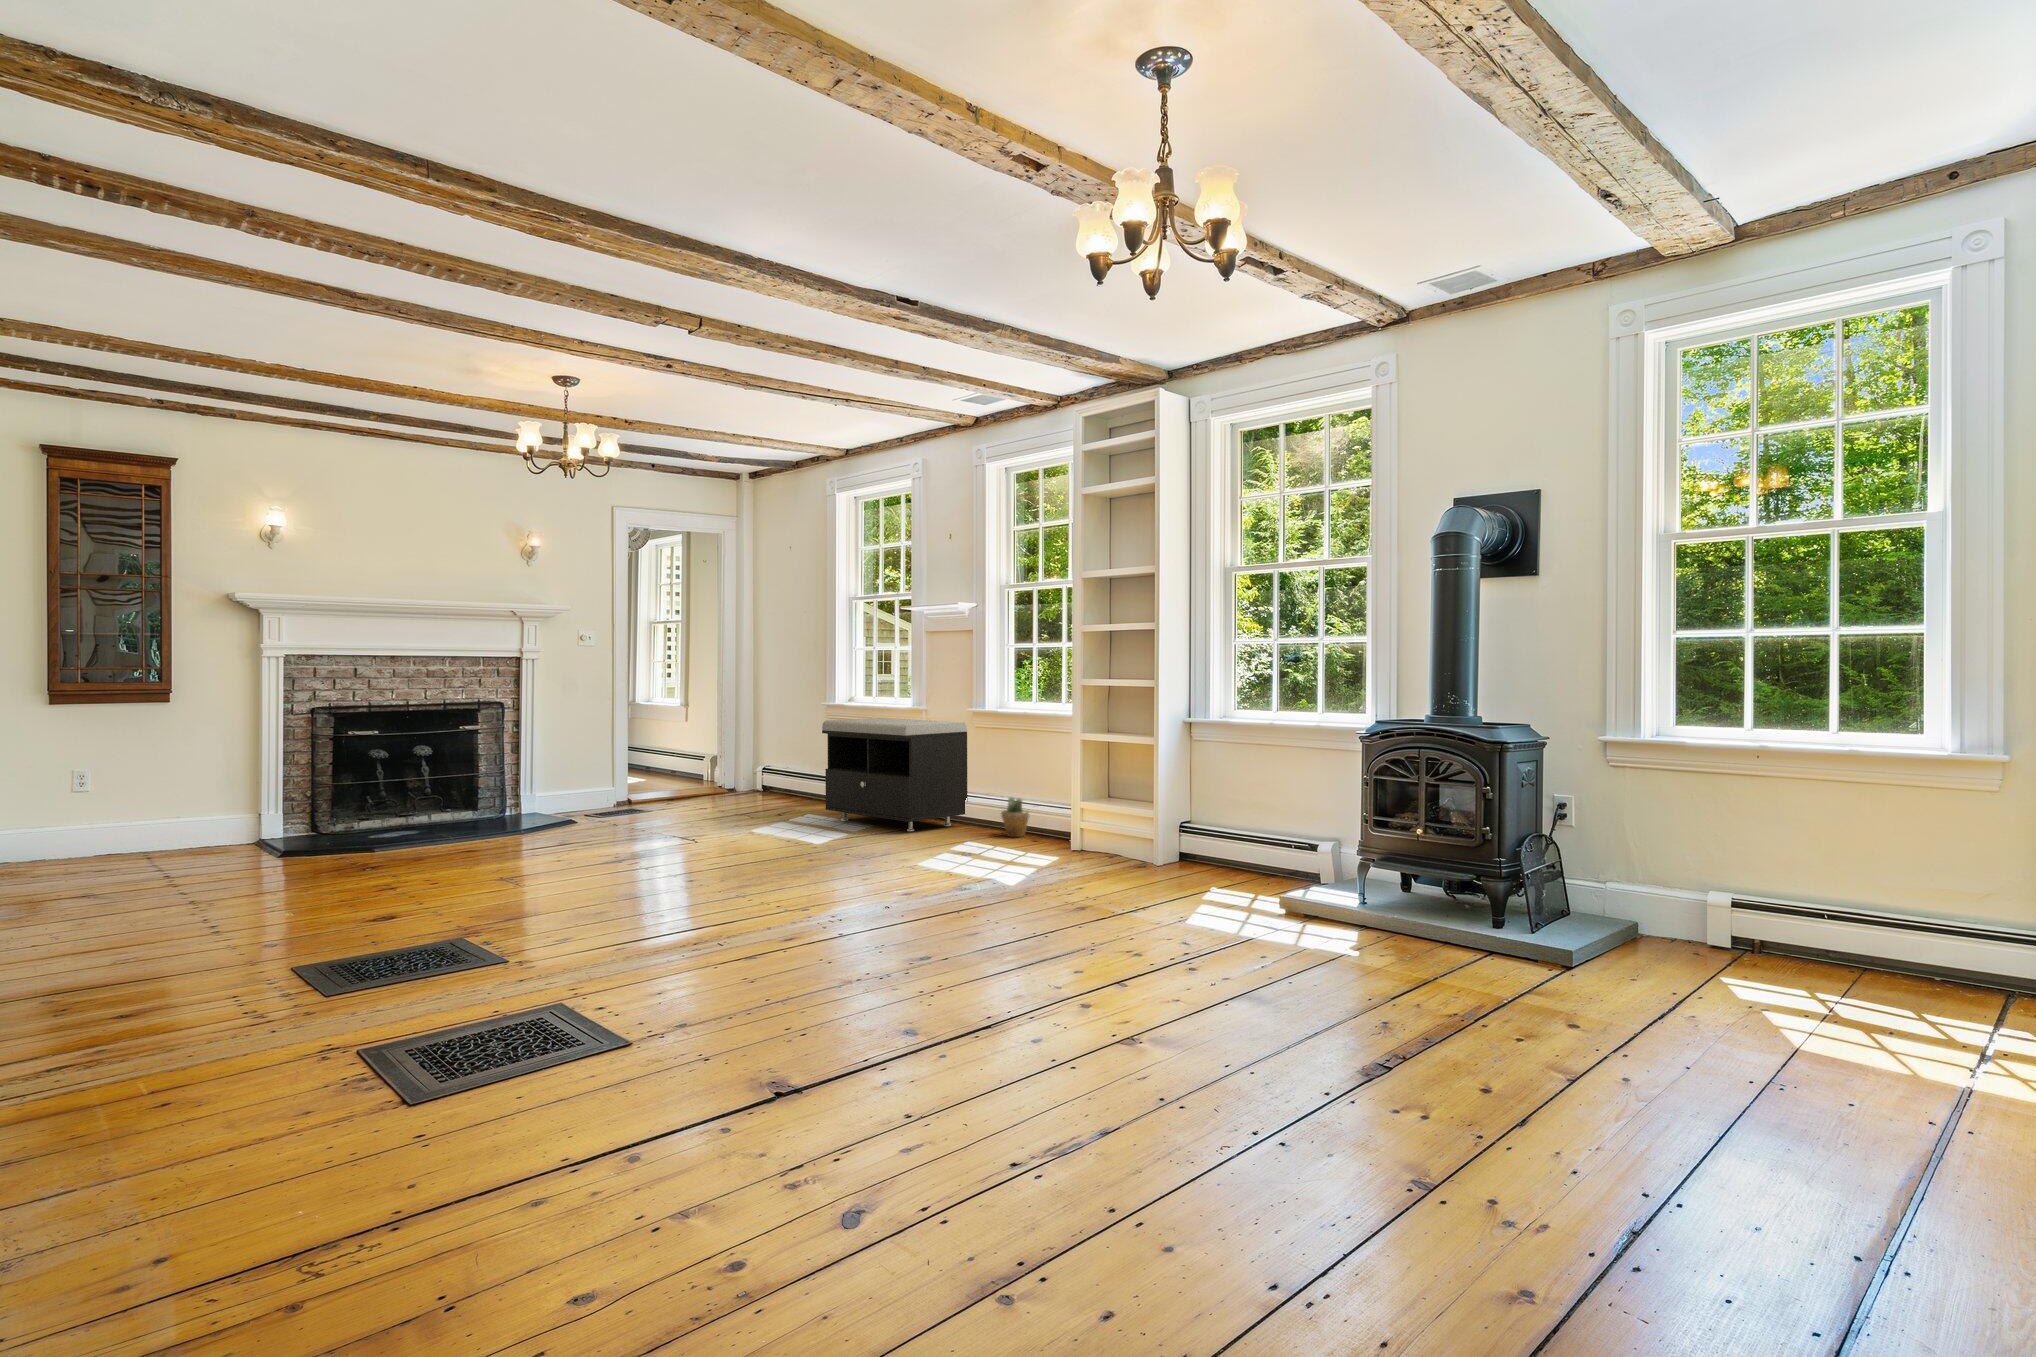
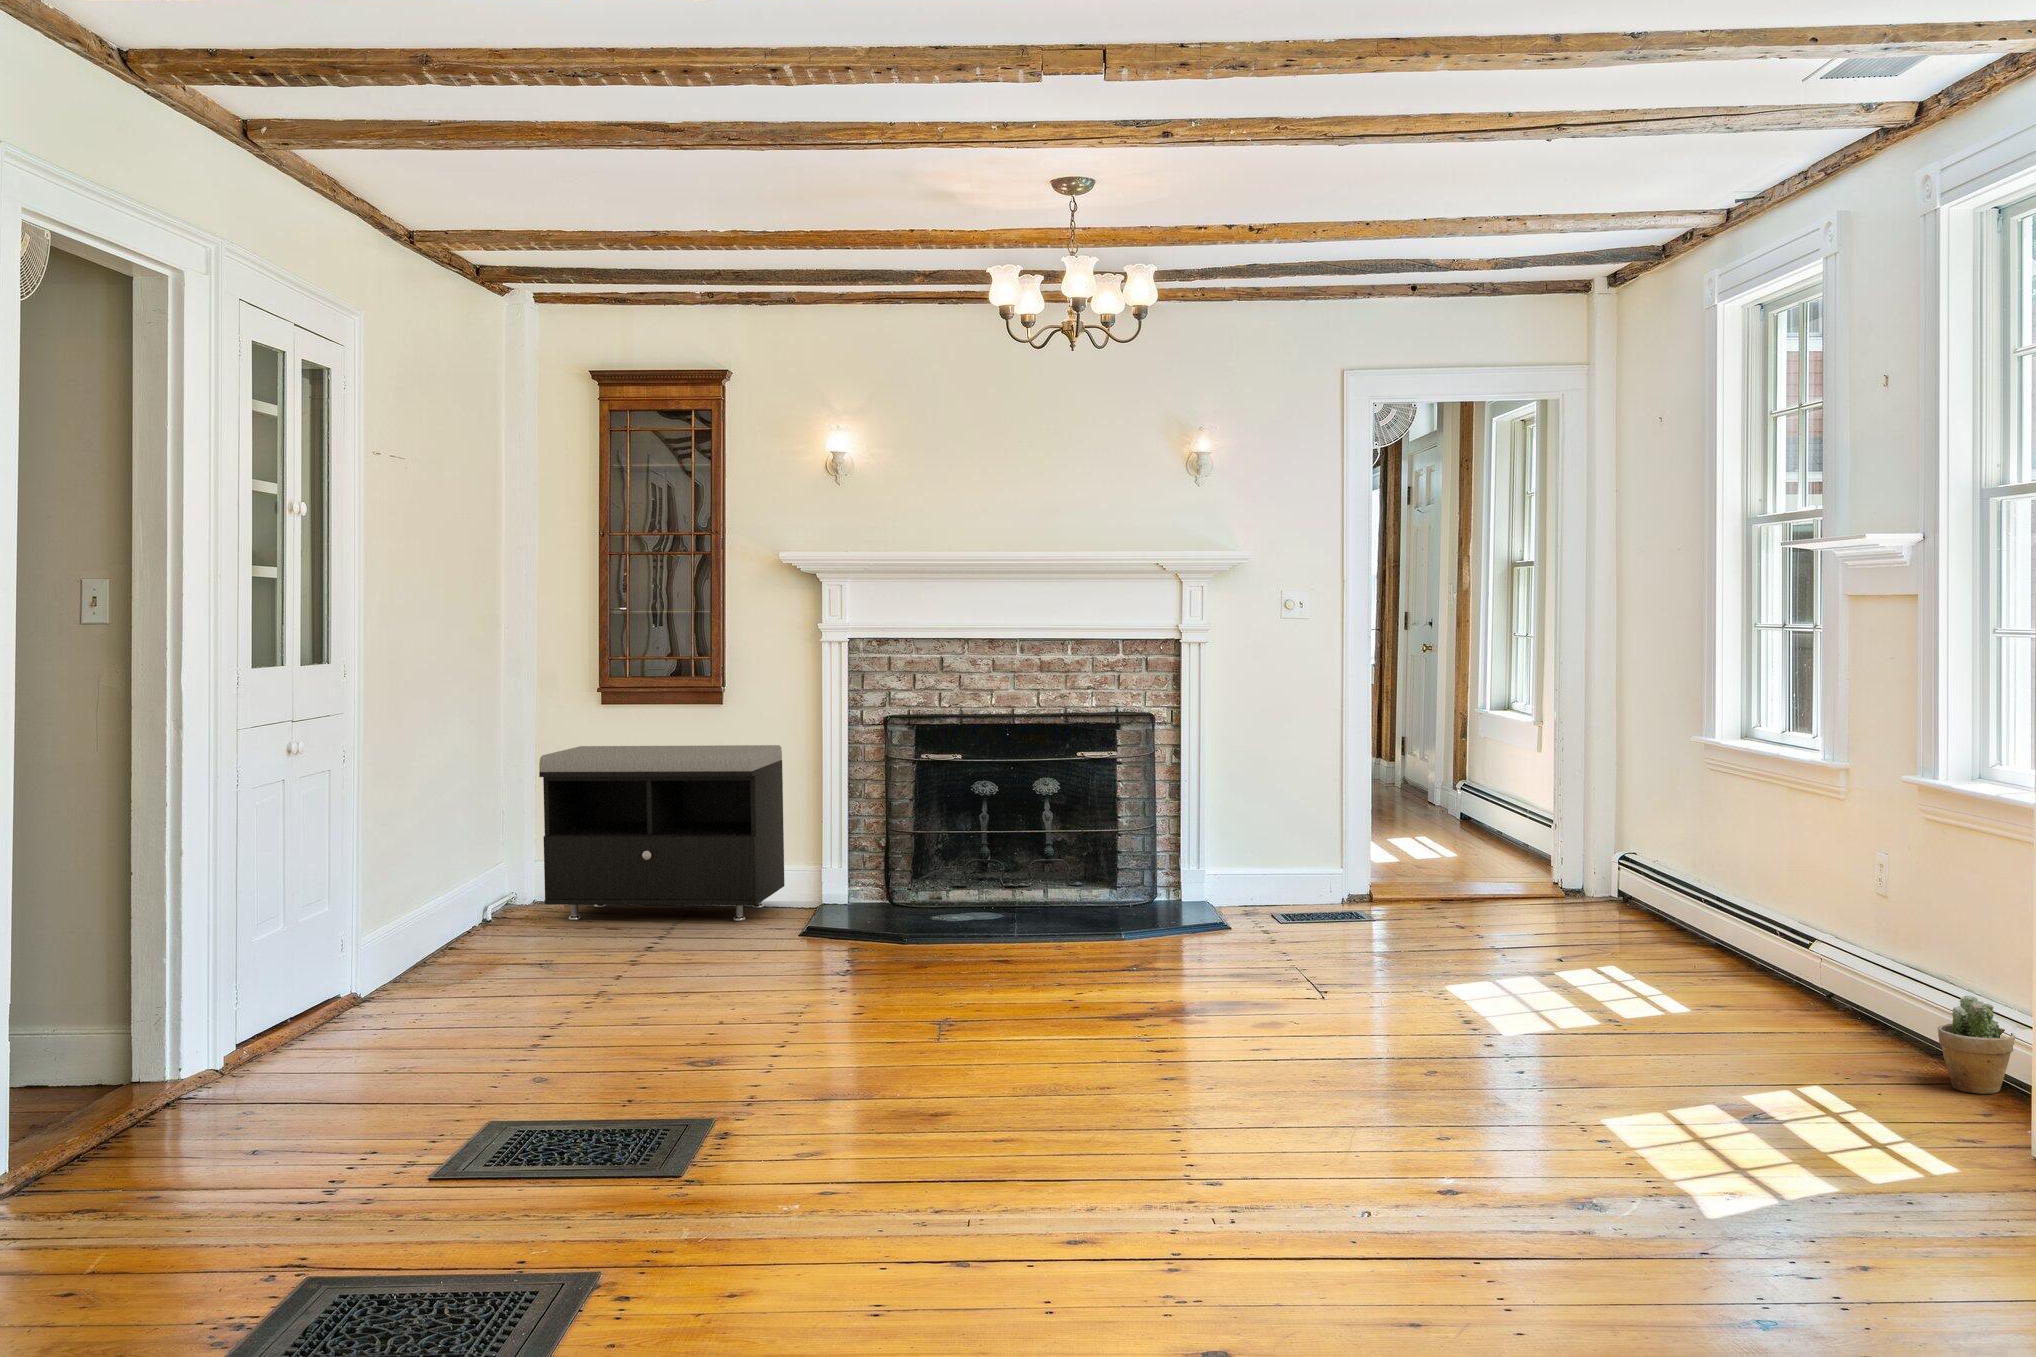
storage bench: present [822,718,967,831] -> present [539,745,784,921]

